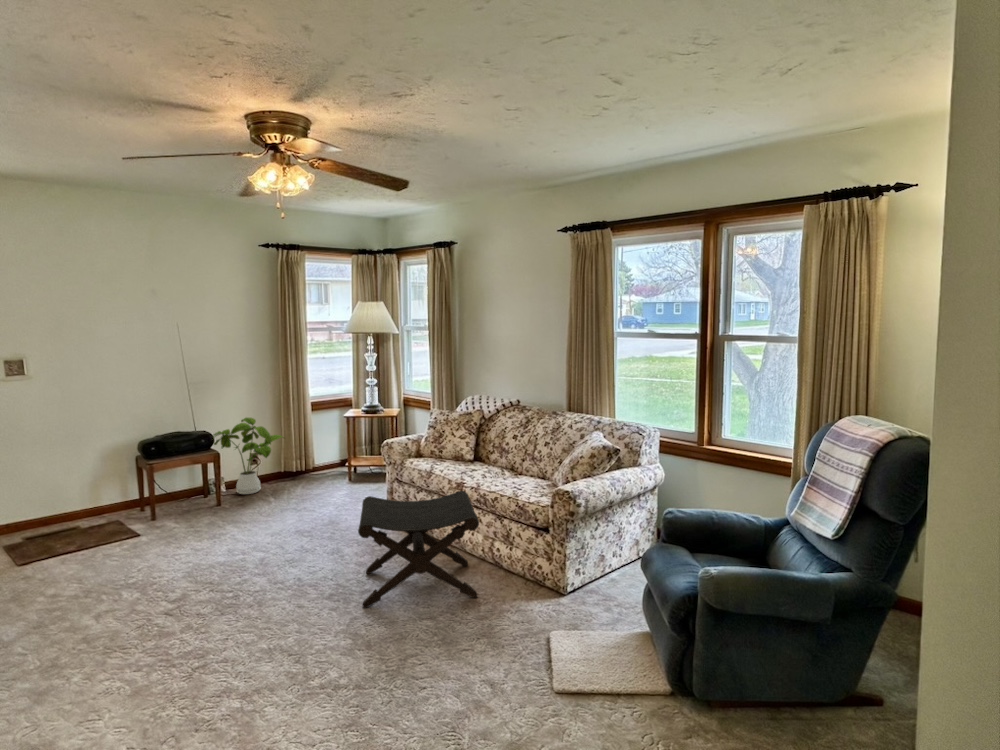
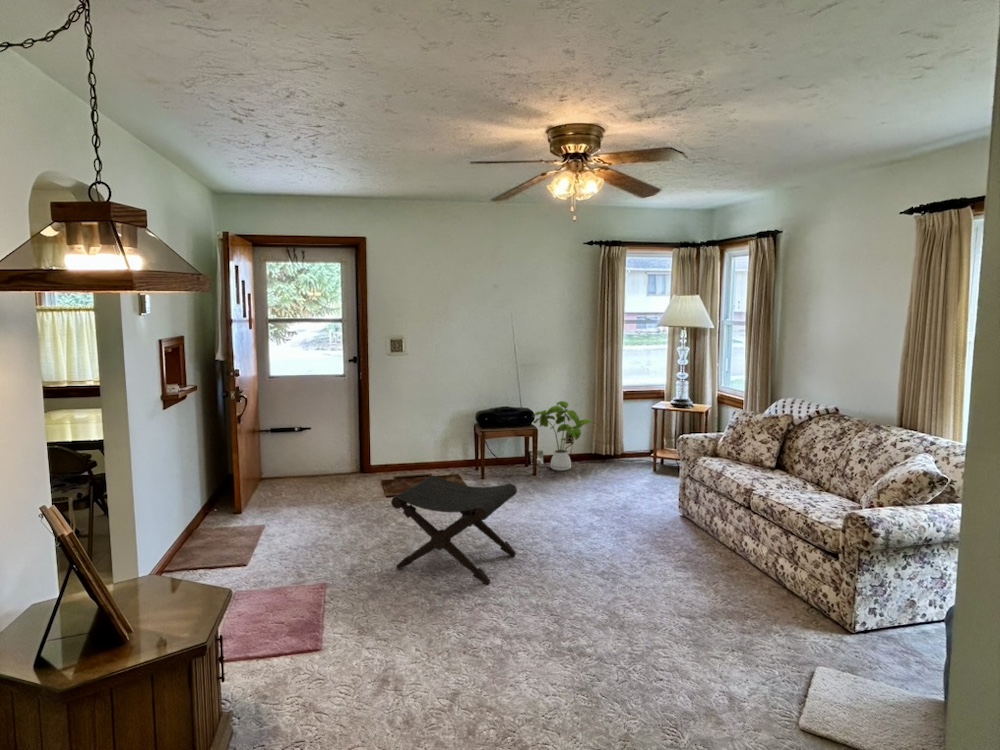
footstool: present [358,491,479,608] -> present [391,476,517,585]

